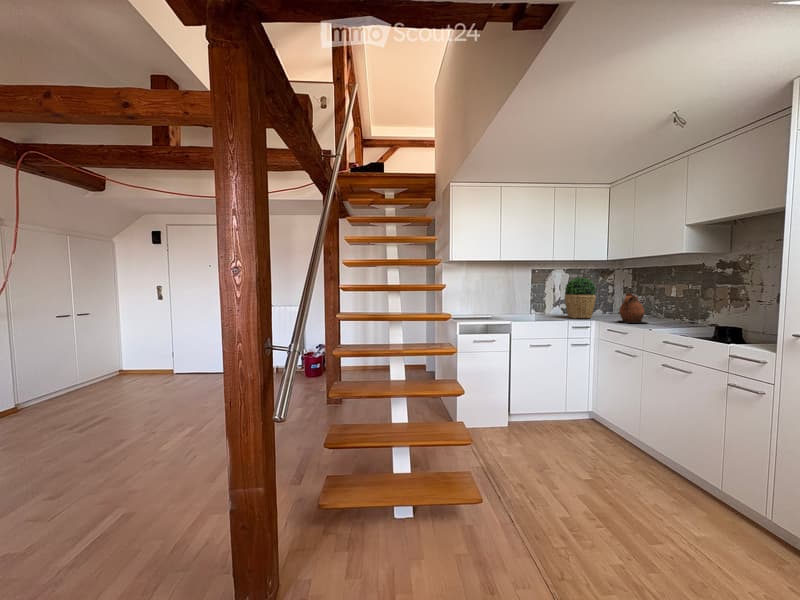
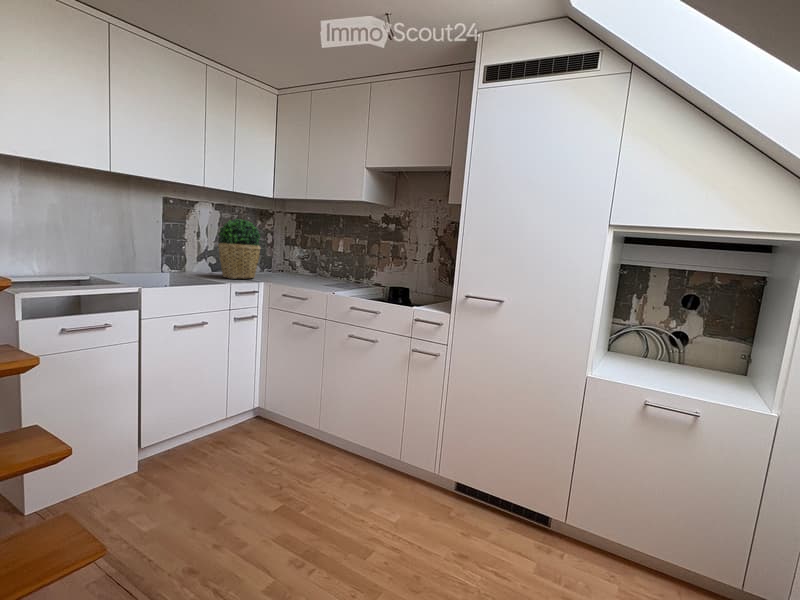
ceramic pitcher: present [619,293,648,323] -> none [287,246,323,285]

